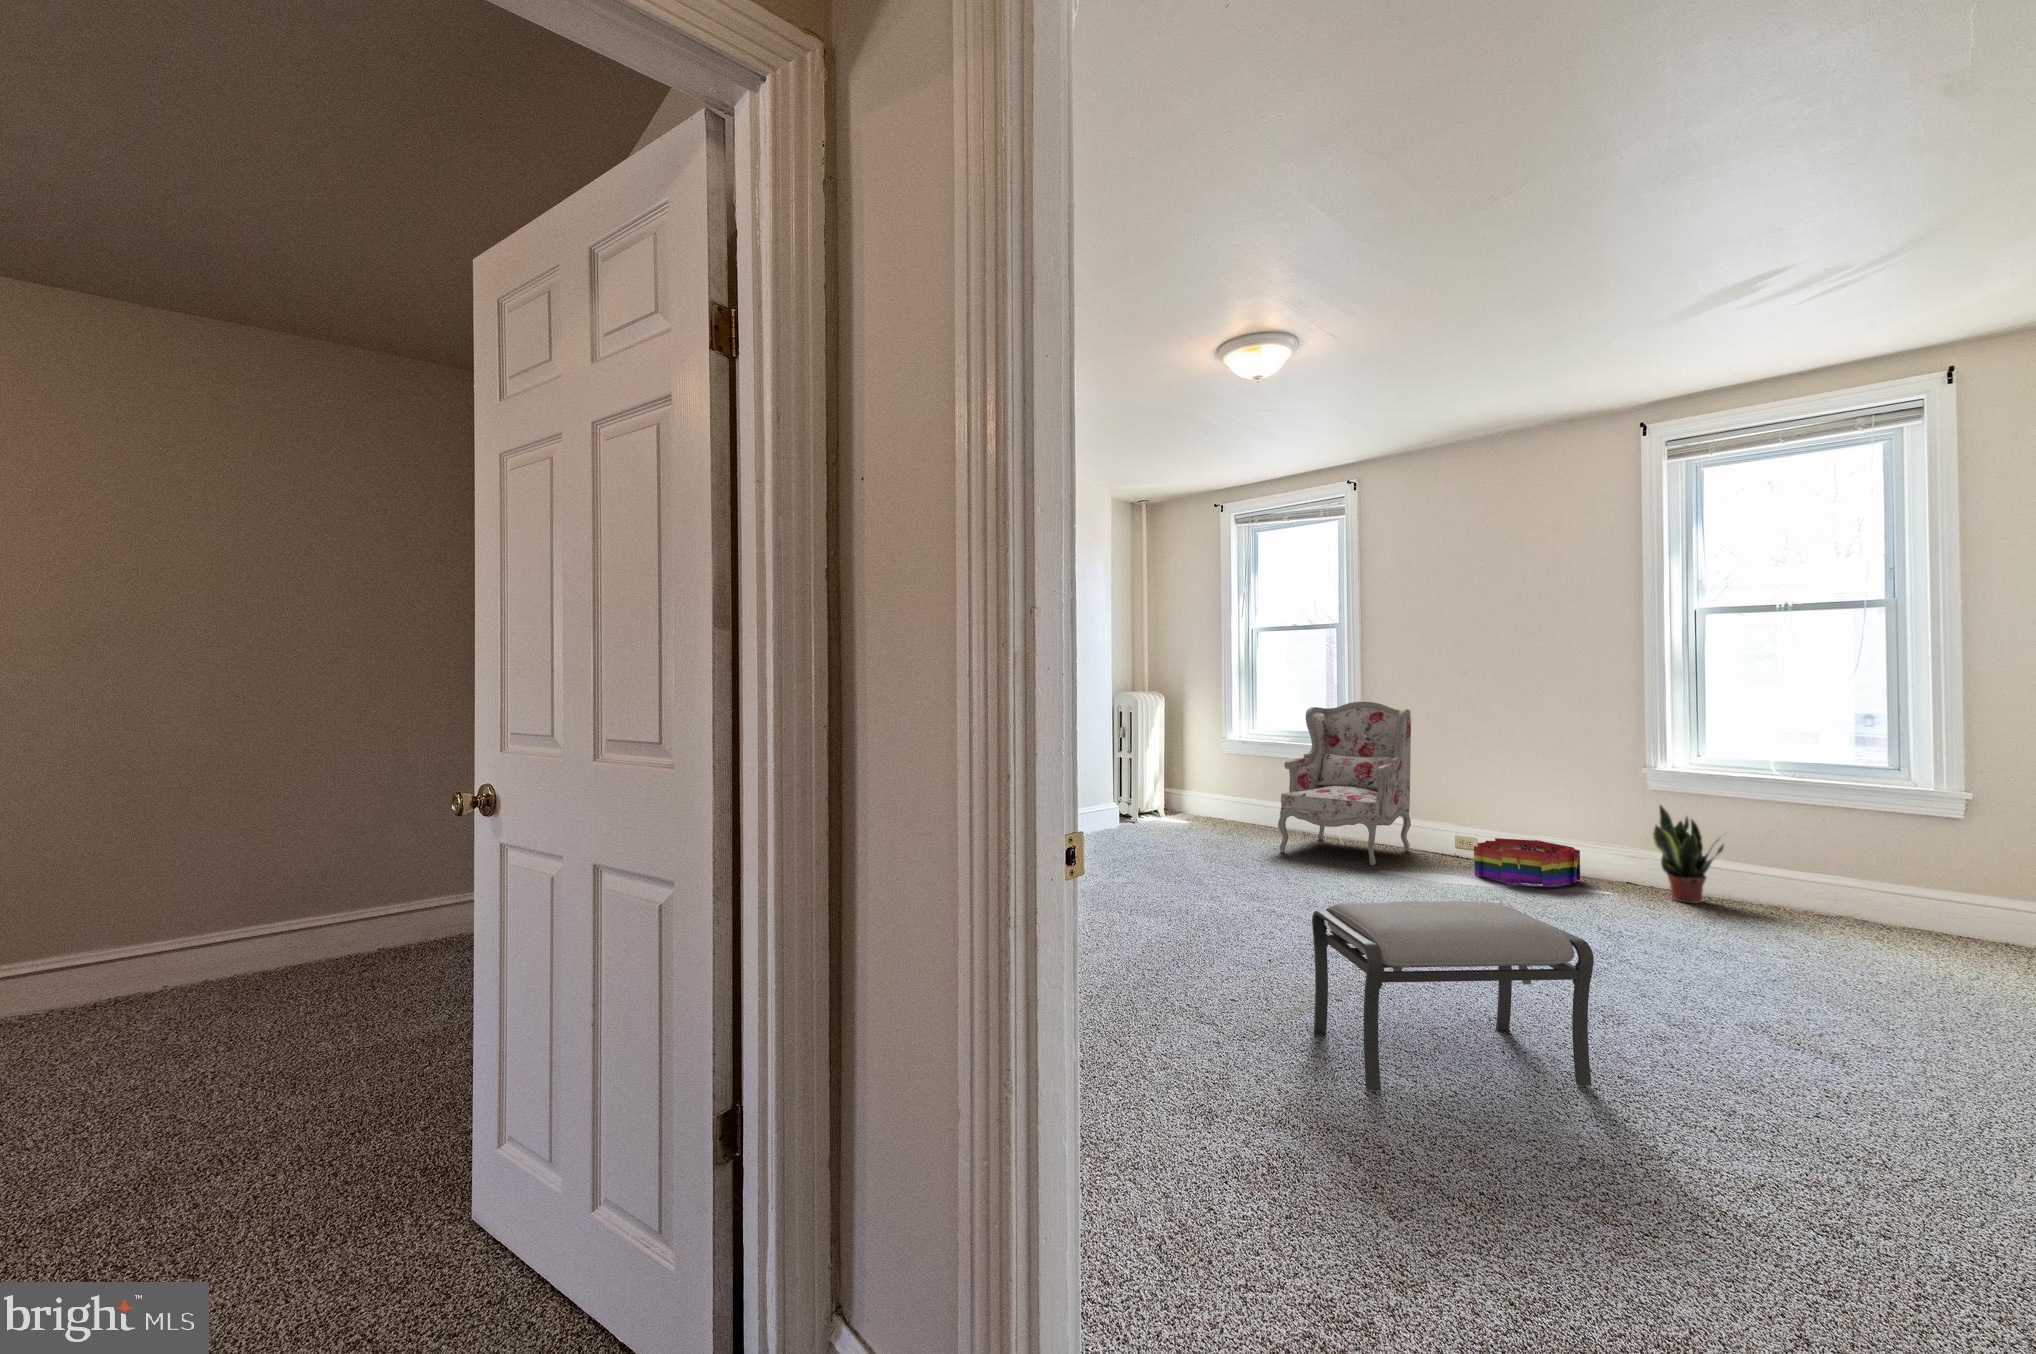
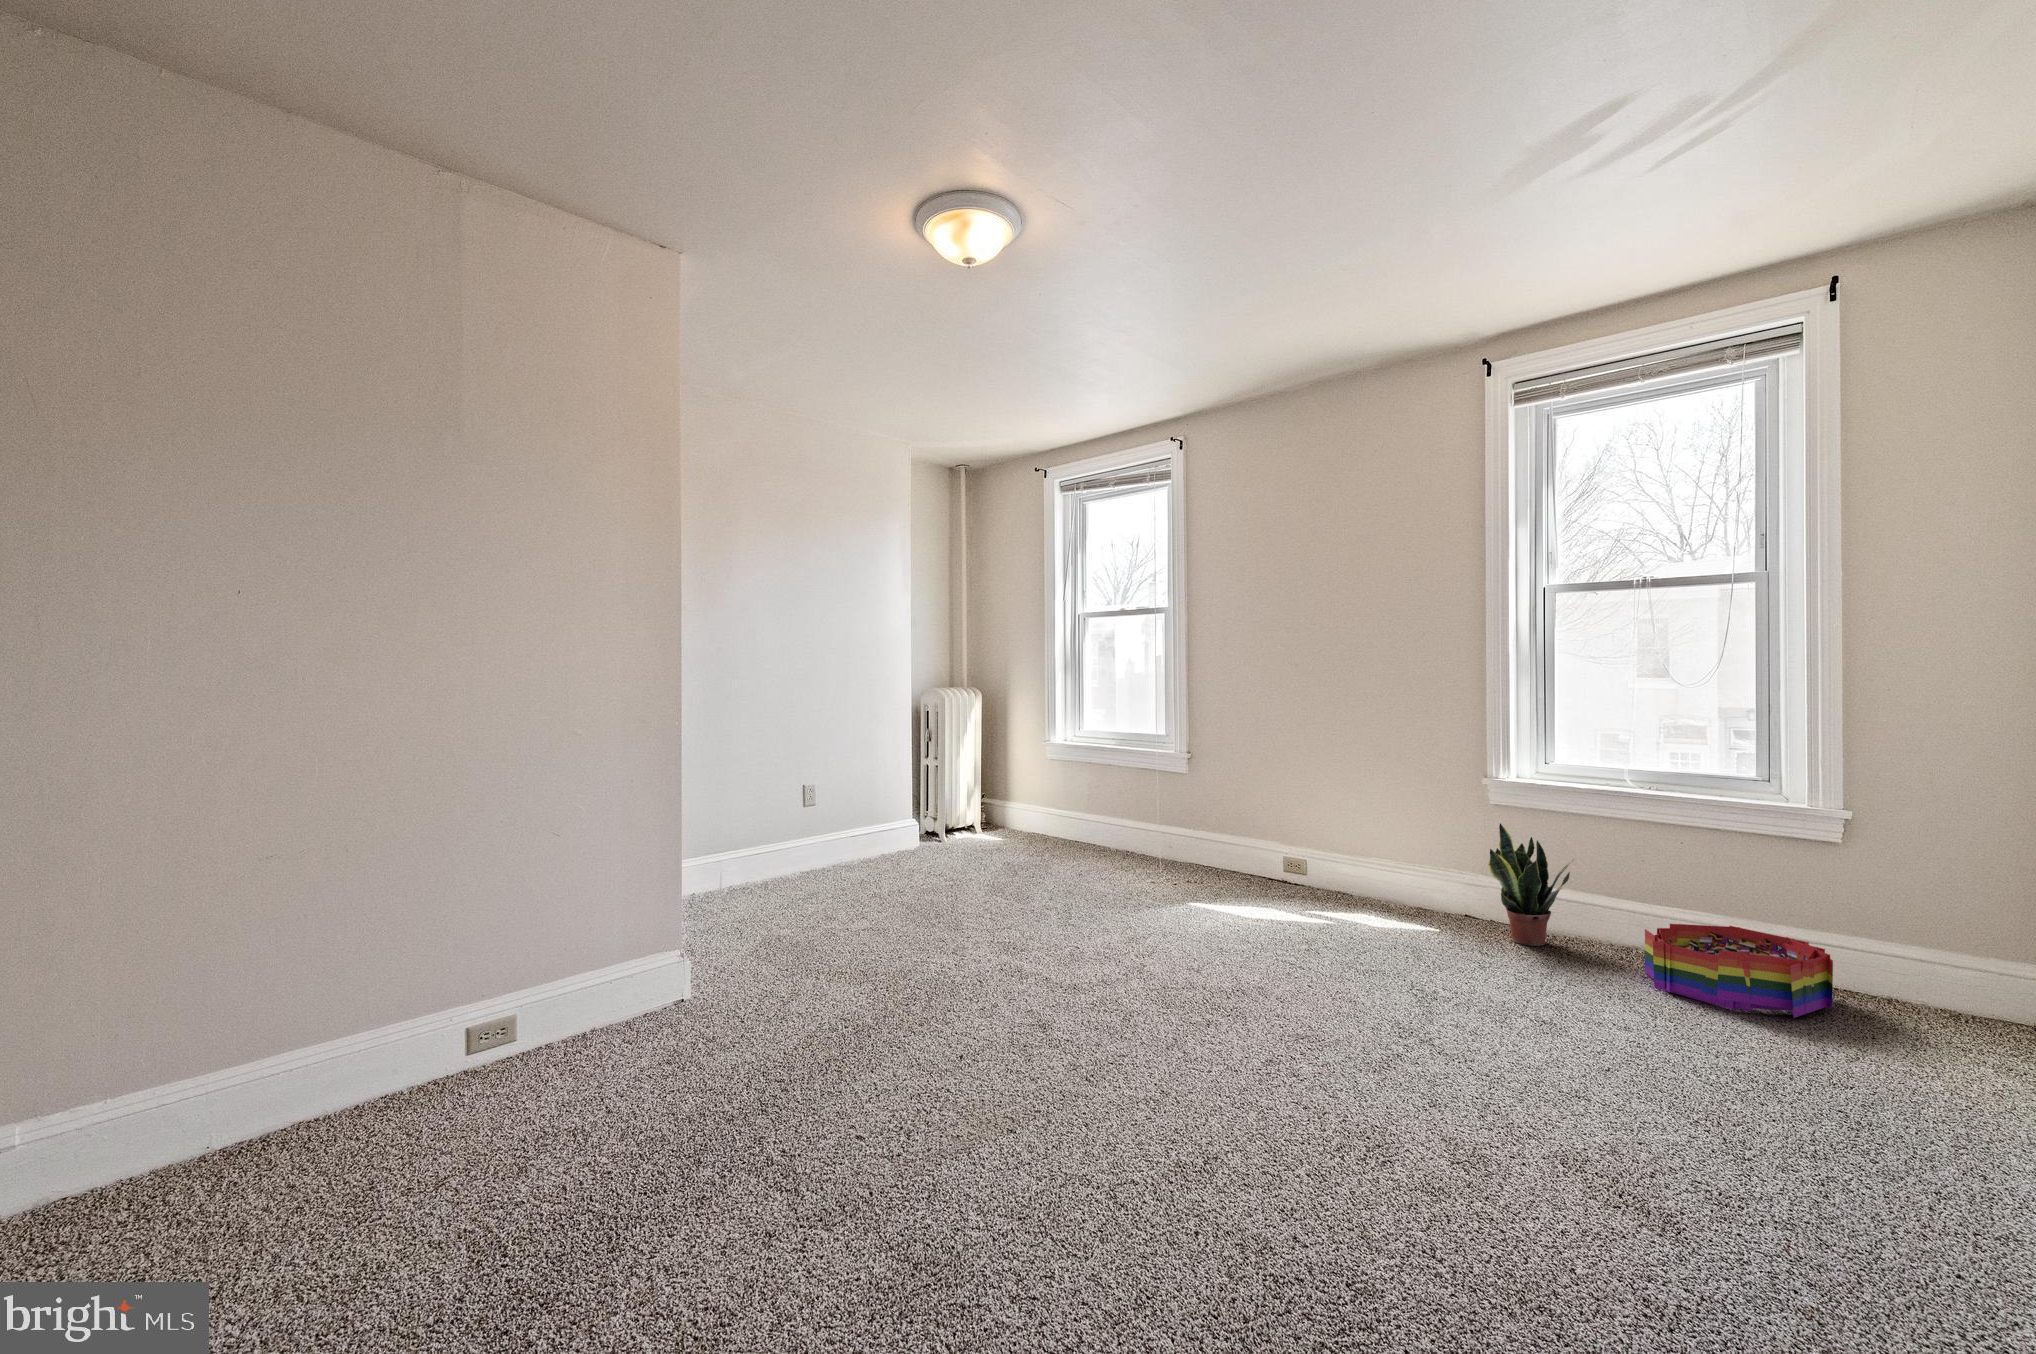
armchair: present [1278,702,1411,865] -> none [1079,698,1240,895]
storage bin: present [1474,838,1580,887] -> present [1645,924,1833,1018]
ottoman: present [1312,901,1594,1090] -> none [912,976,1260,1286]

